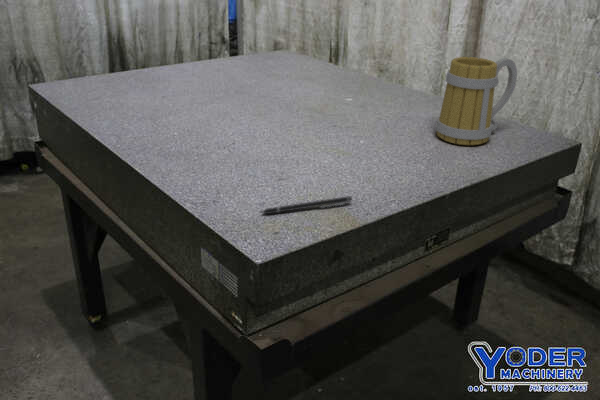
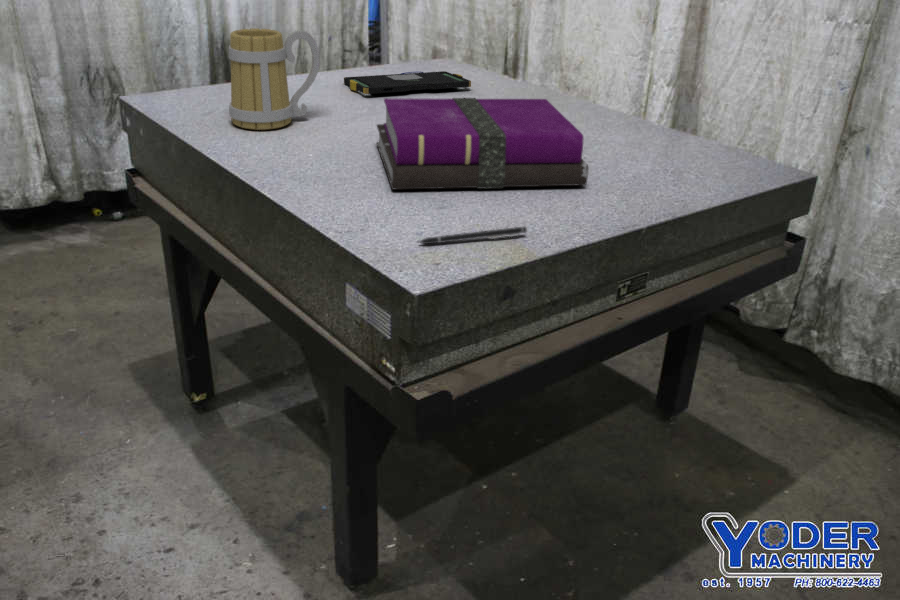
mug: present [436,57,517,145] -> present [229,28,320,130]
tablet: none [205,61,304,80] -> present [344,71,471,94]
notebook: none [228,85,400,163] -> present [377,98,588,189]

